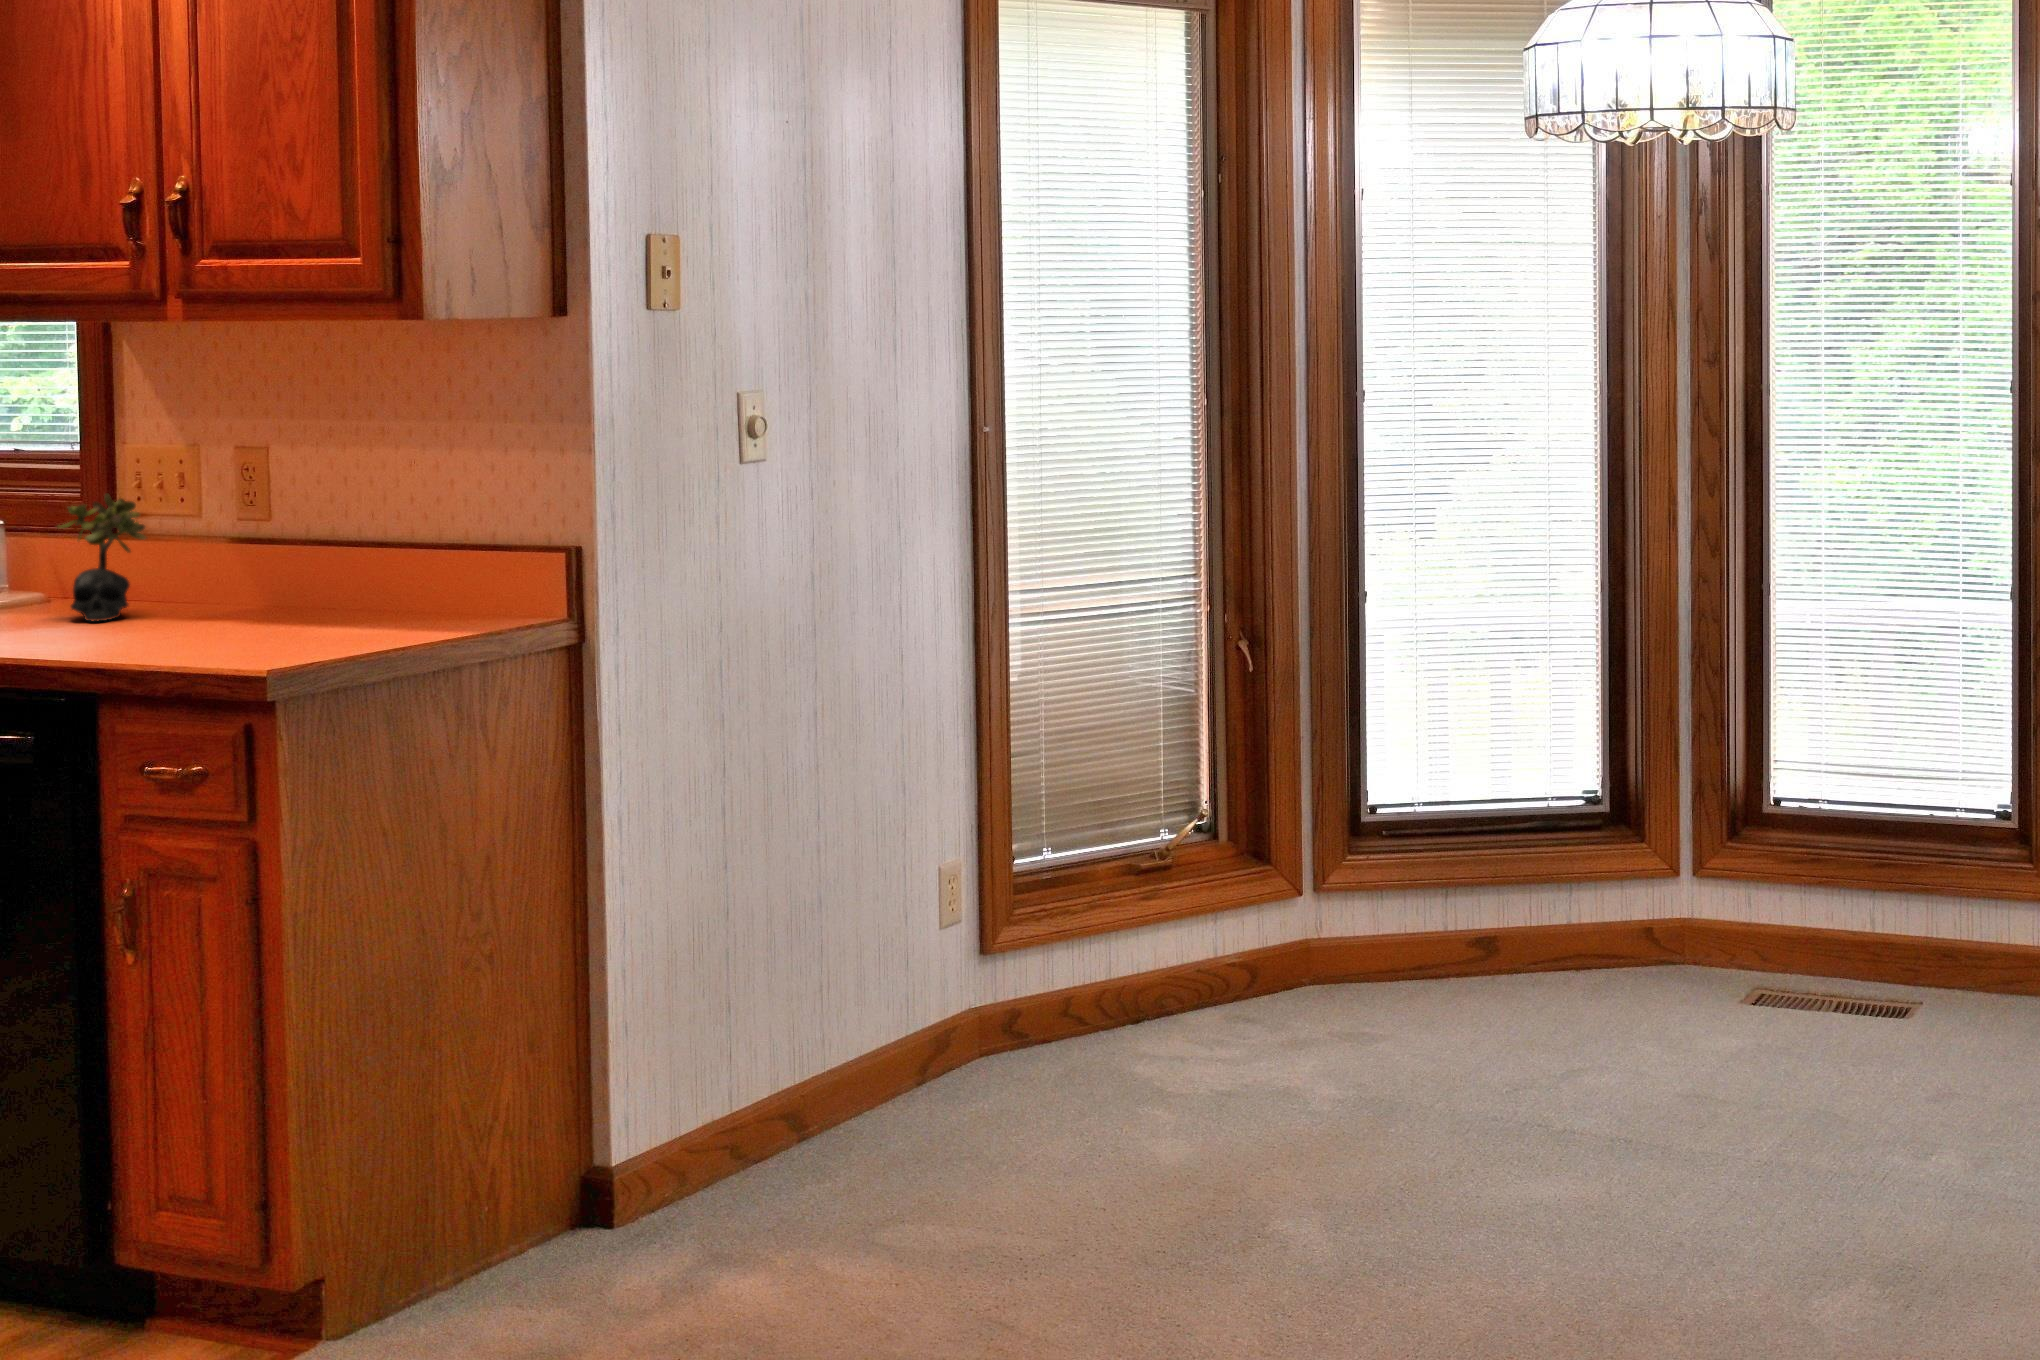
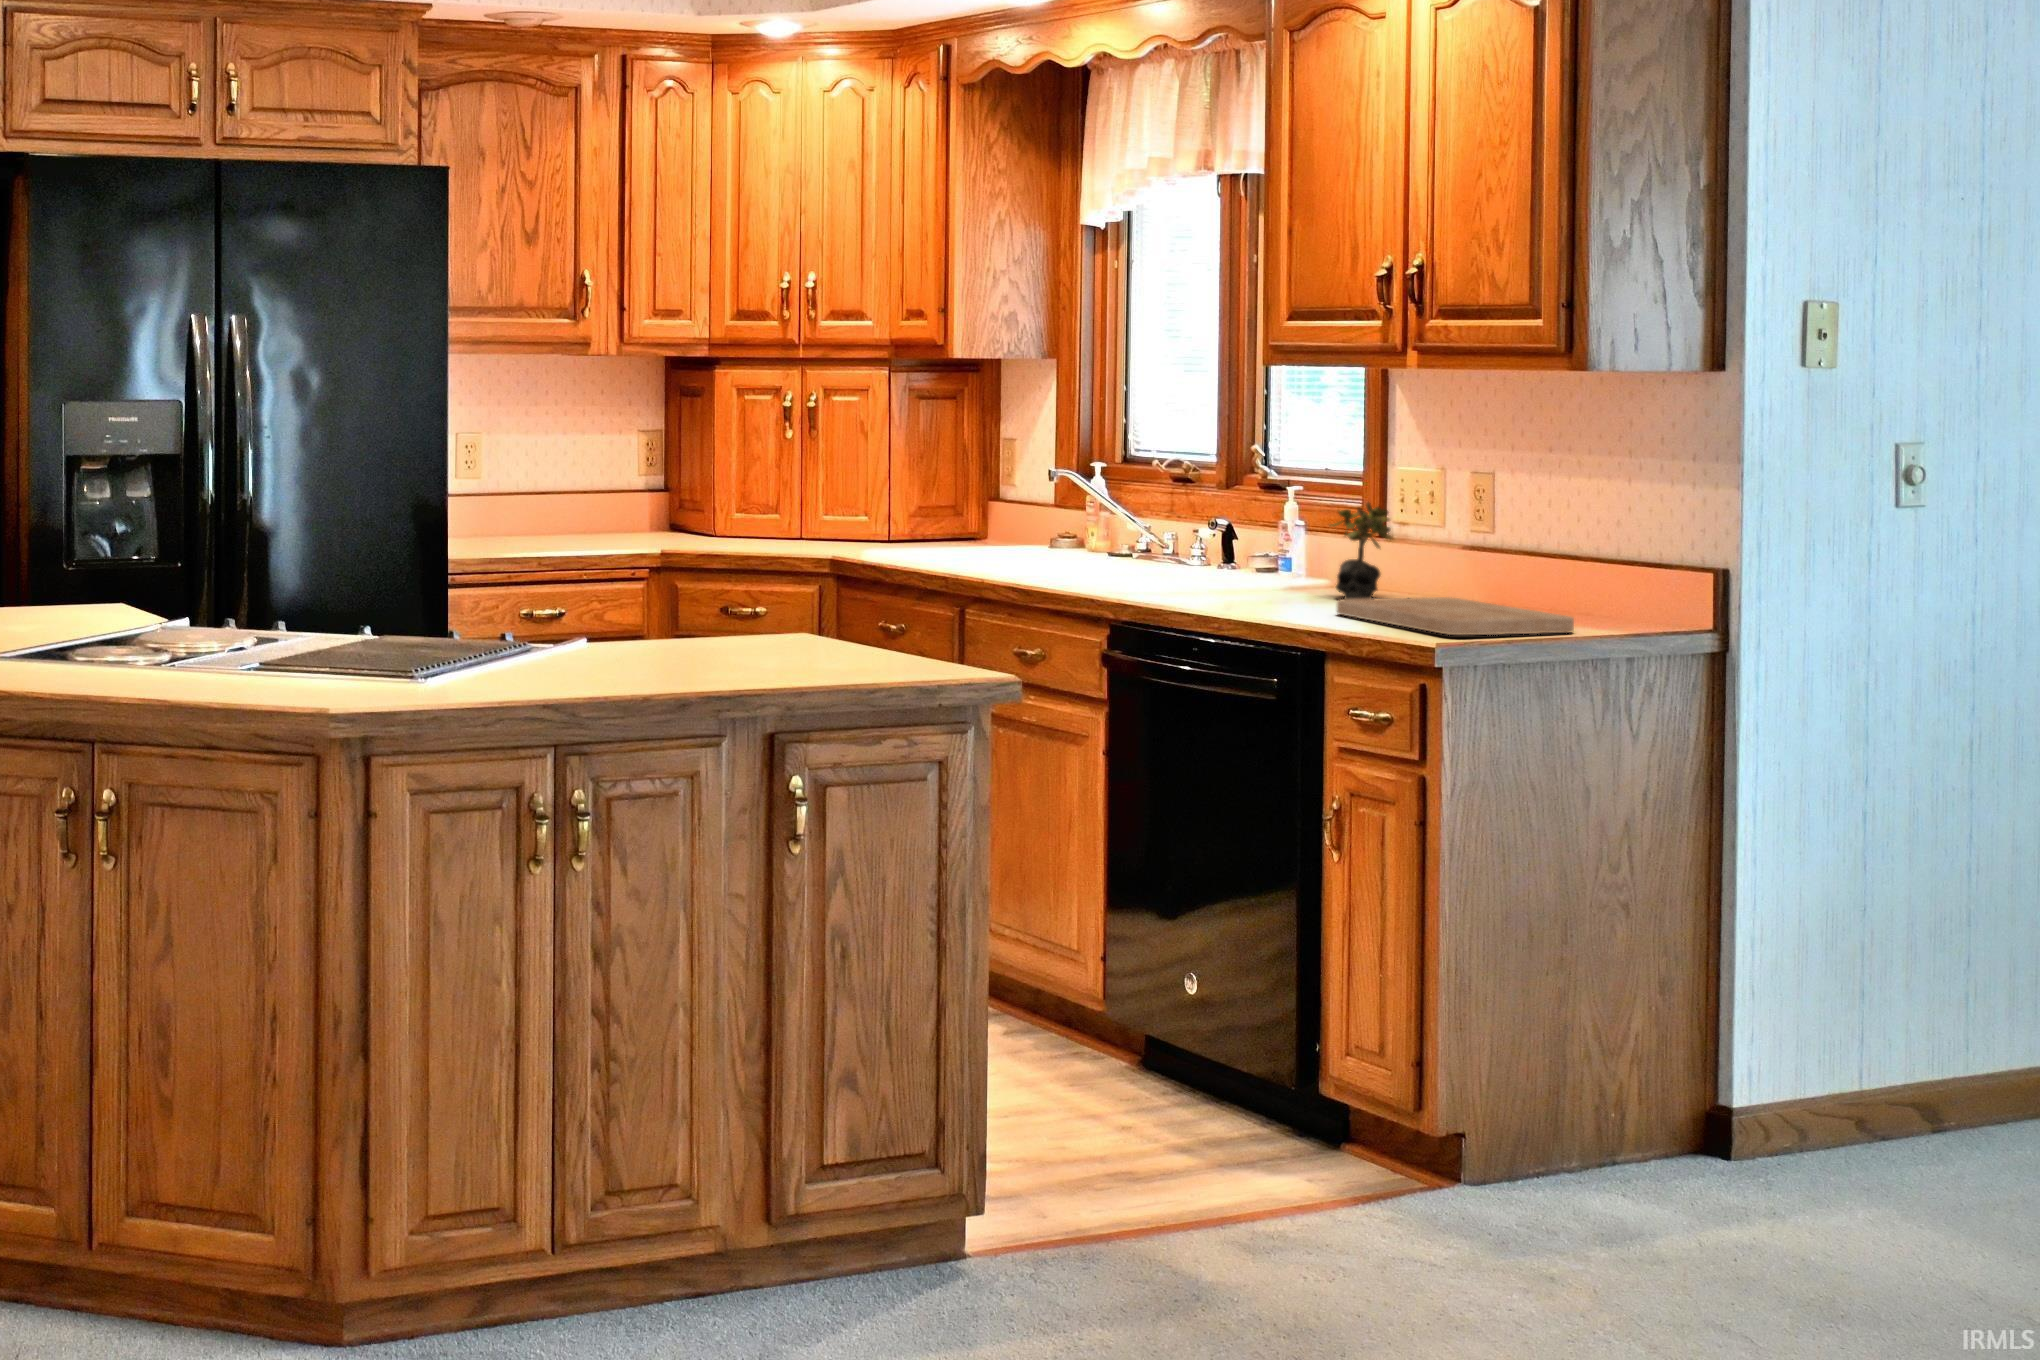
cutting board: none [92,607,417,658] -> present [1337,597,1574,635]

